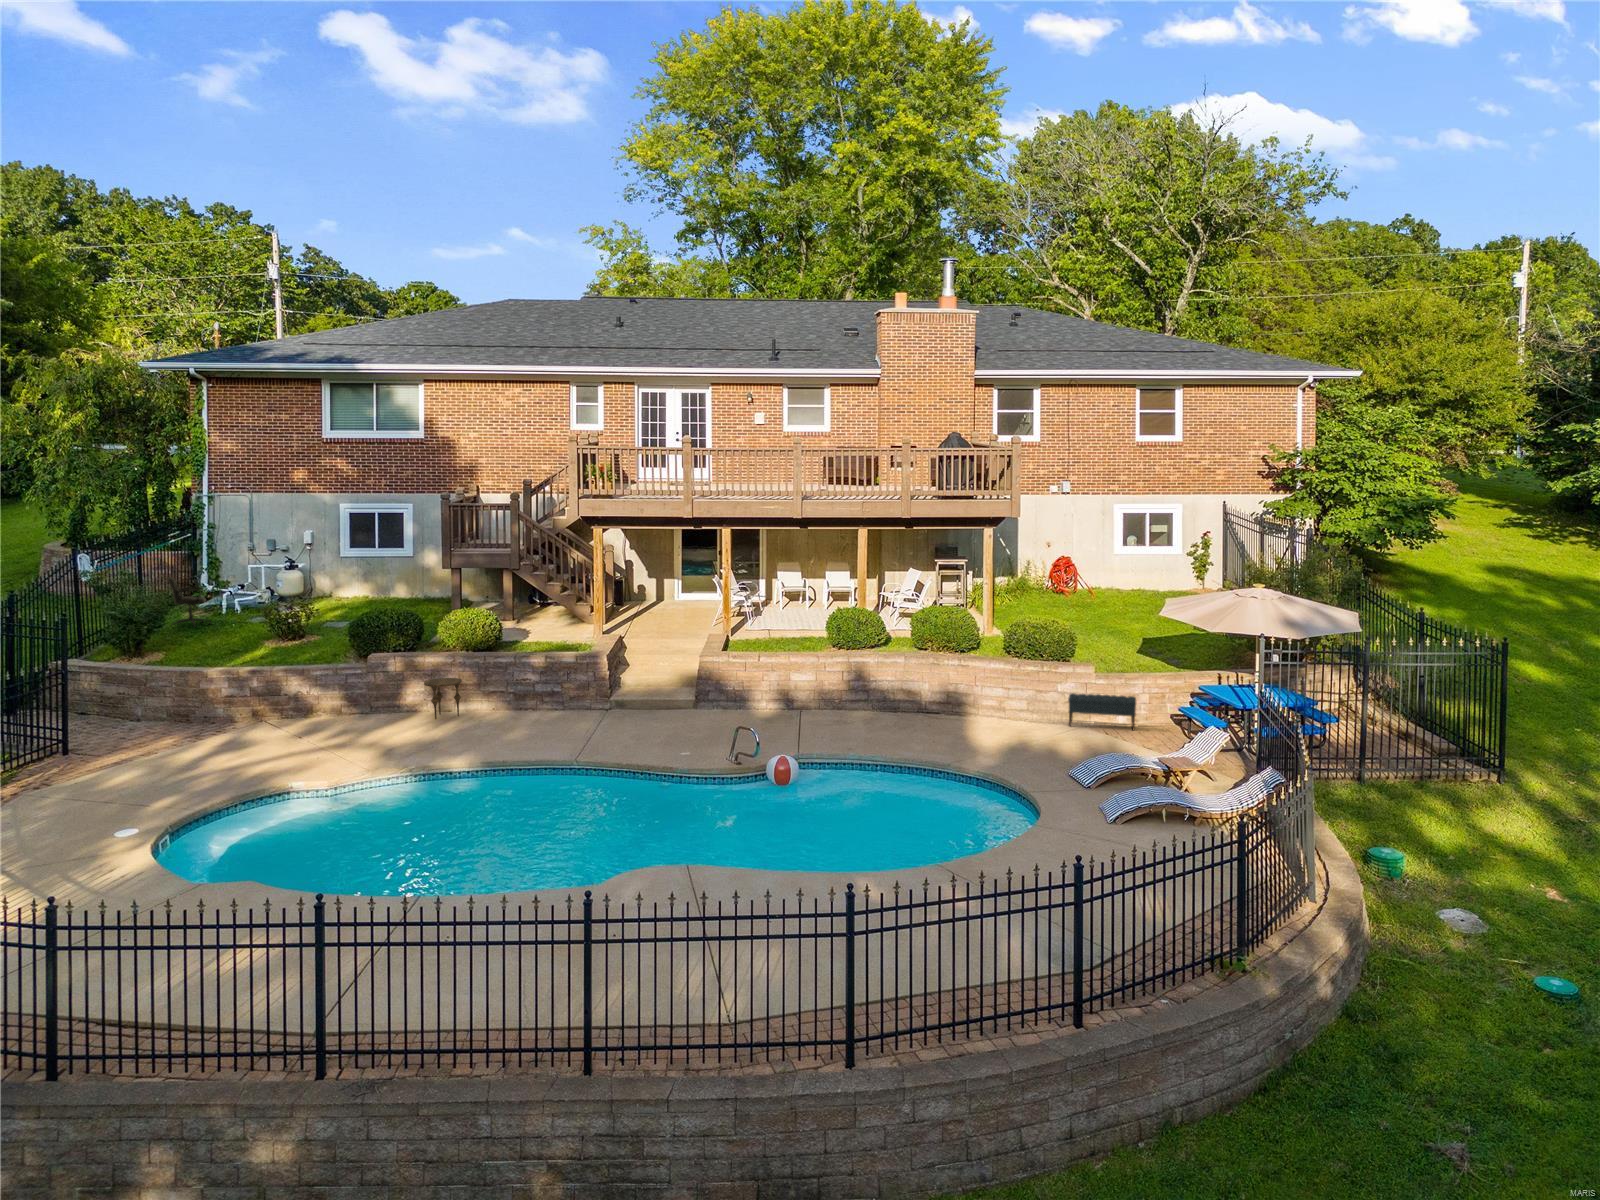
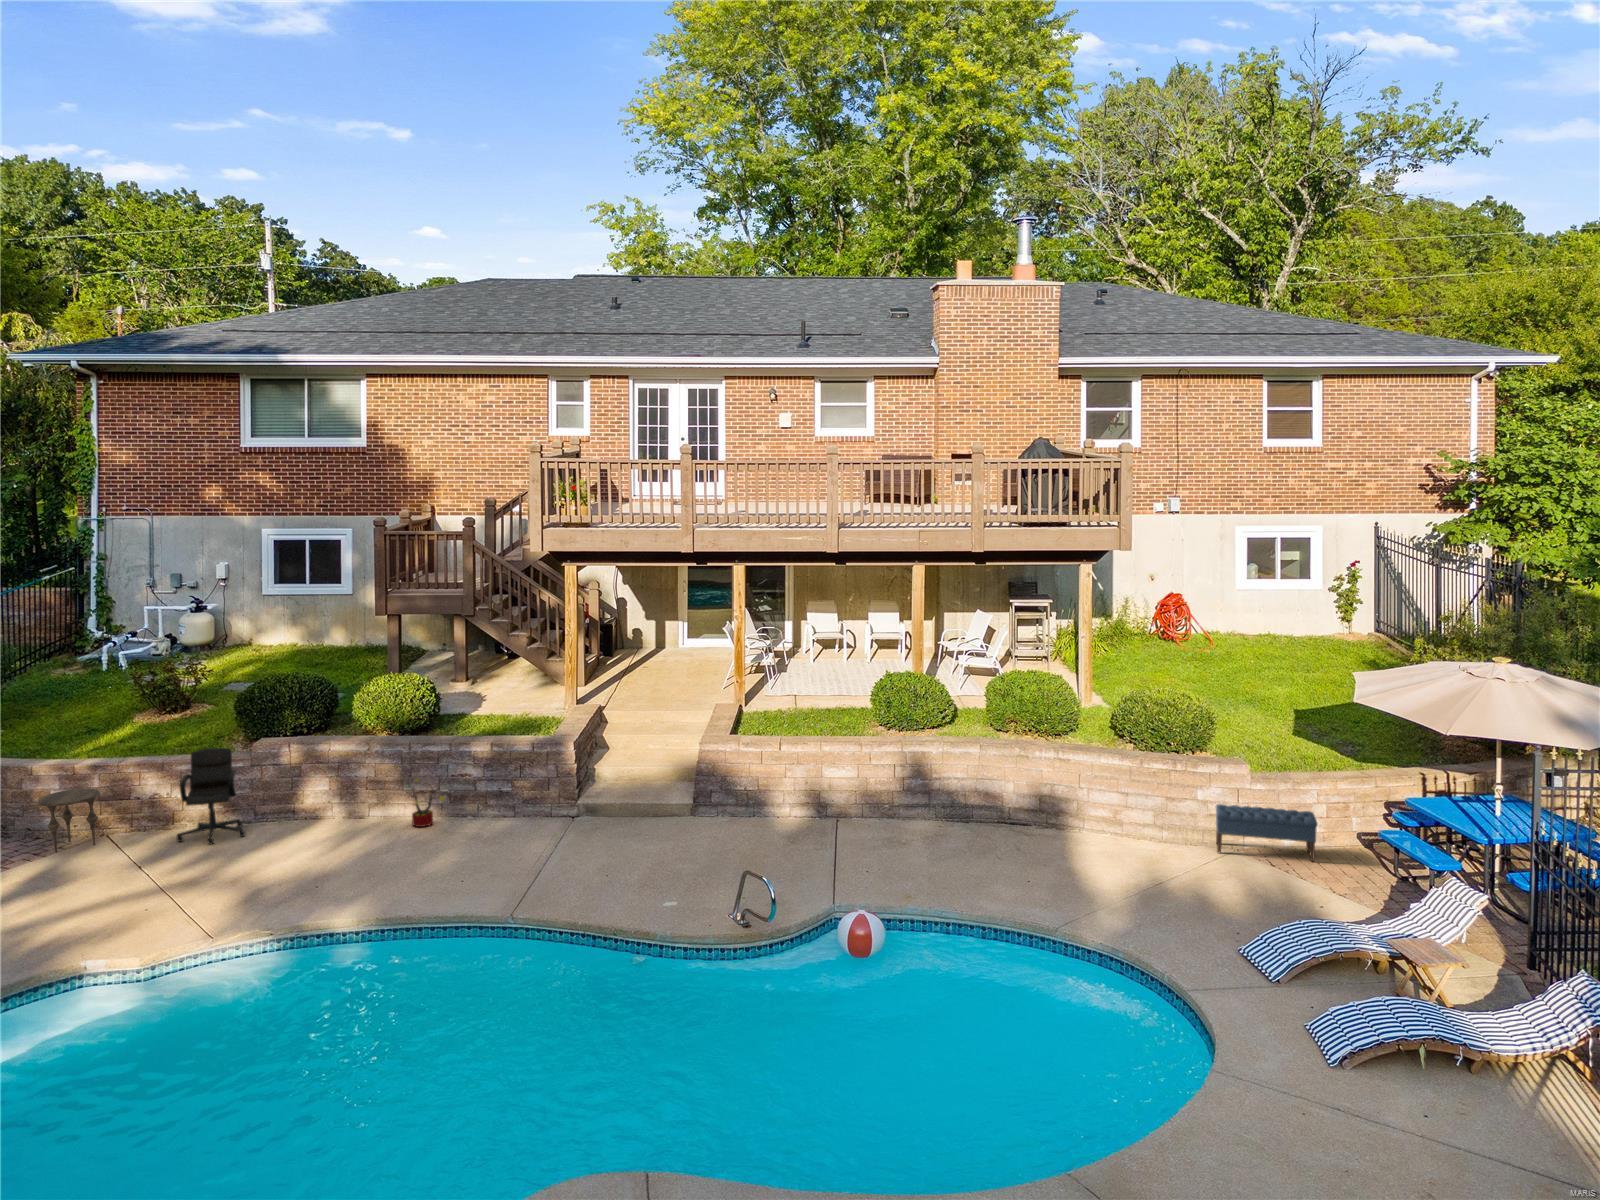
chair: present [168,577,211,627] -> present [177,748,245,844]
side table: present [424,678,462,719] -> present [38,789,100,852]
decorative plant: none [484,679,513,716] -> present [409,779,445,827]

